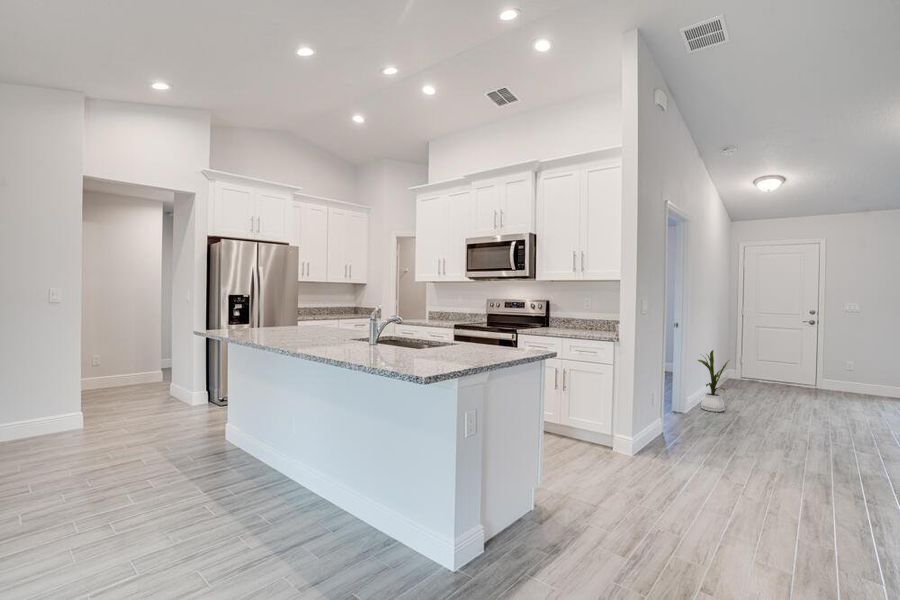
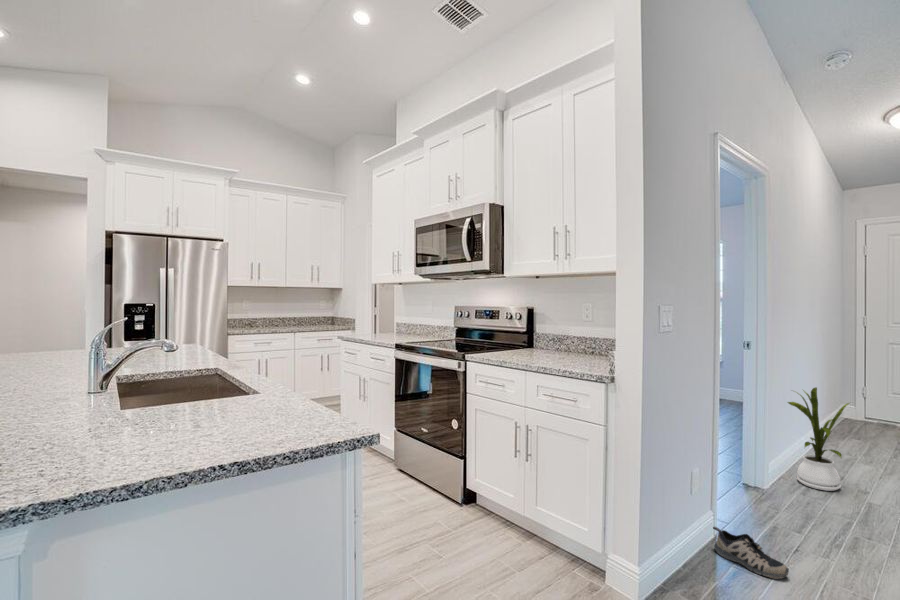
shoe: none [662,423,701,443] -> present [713,527,789,579]

